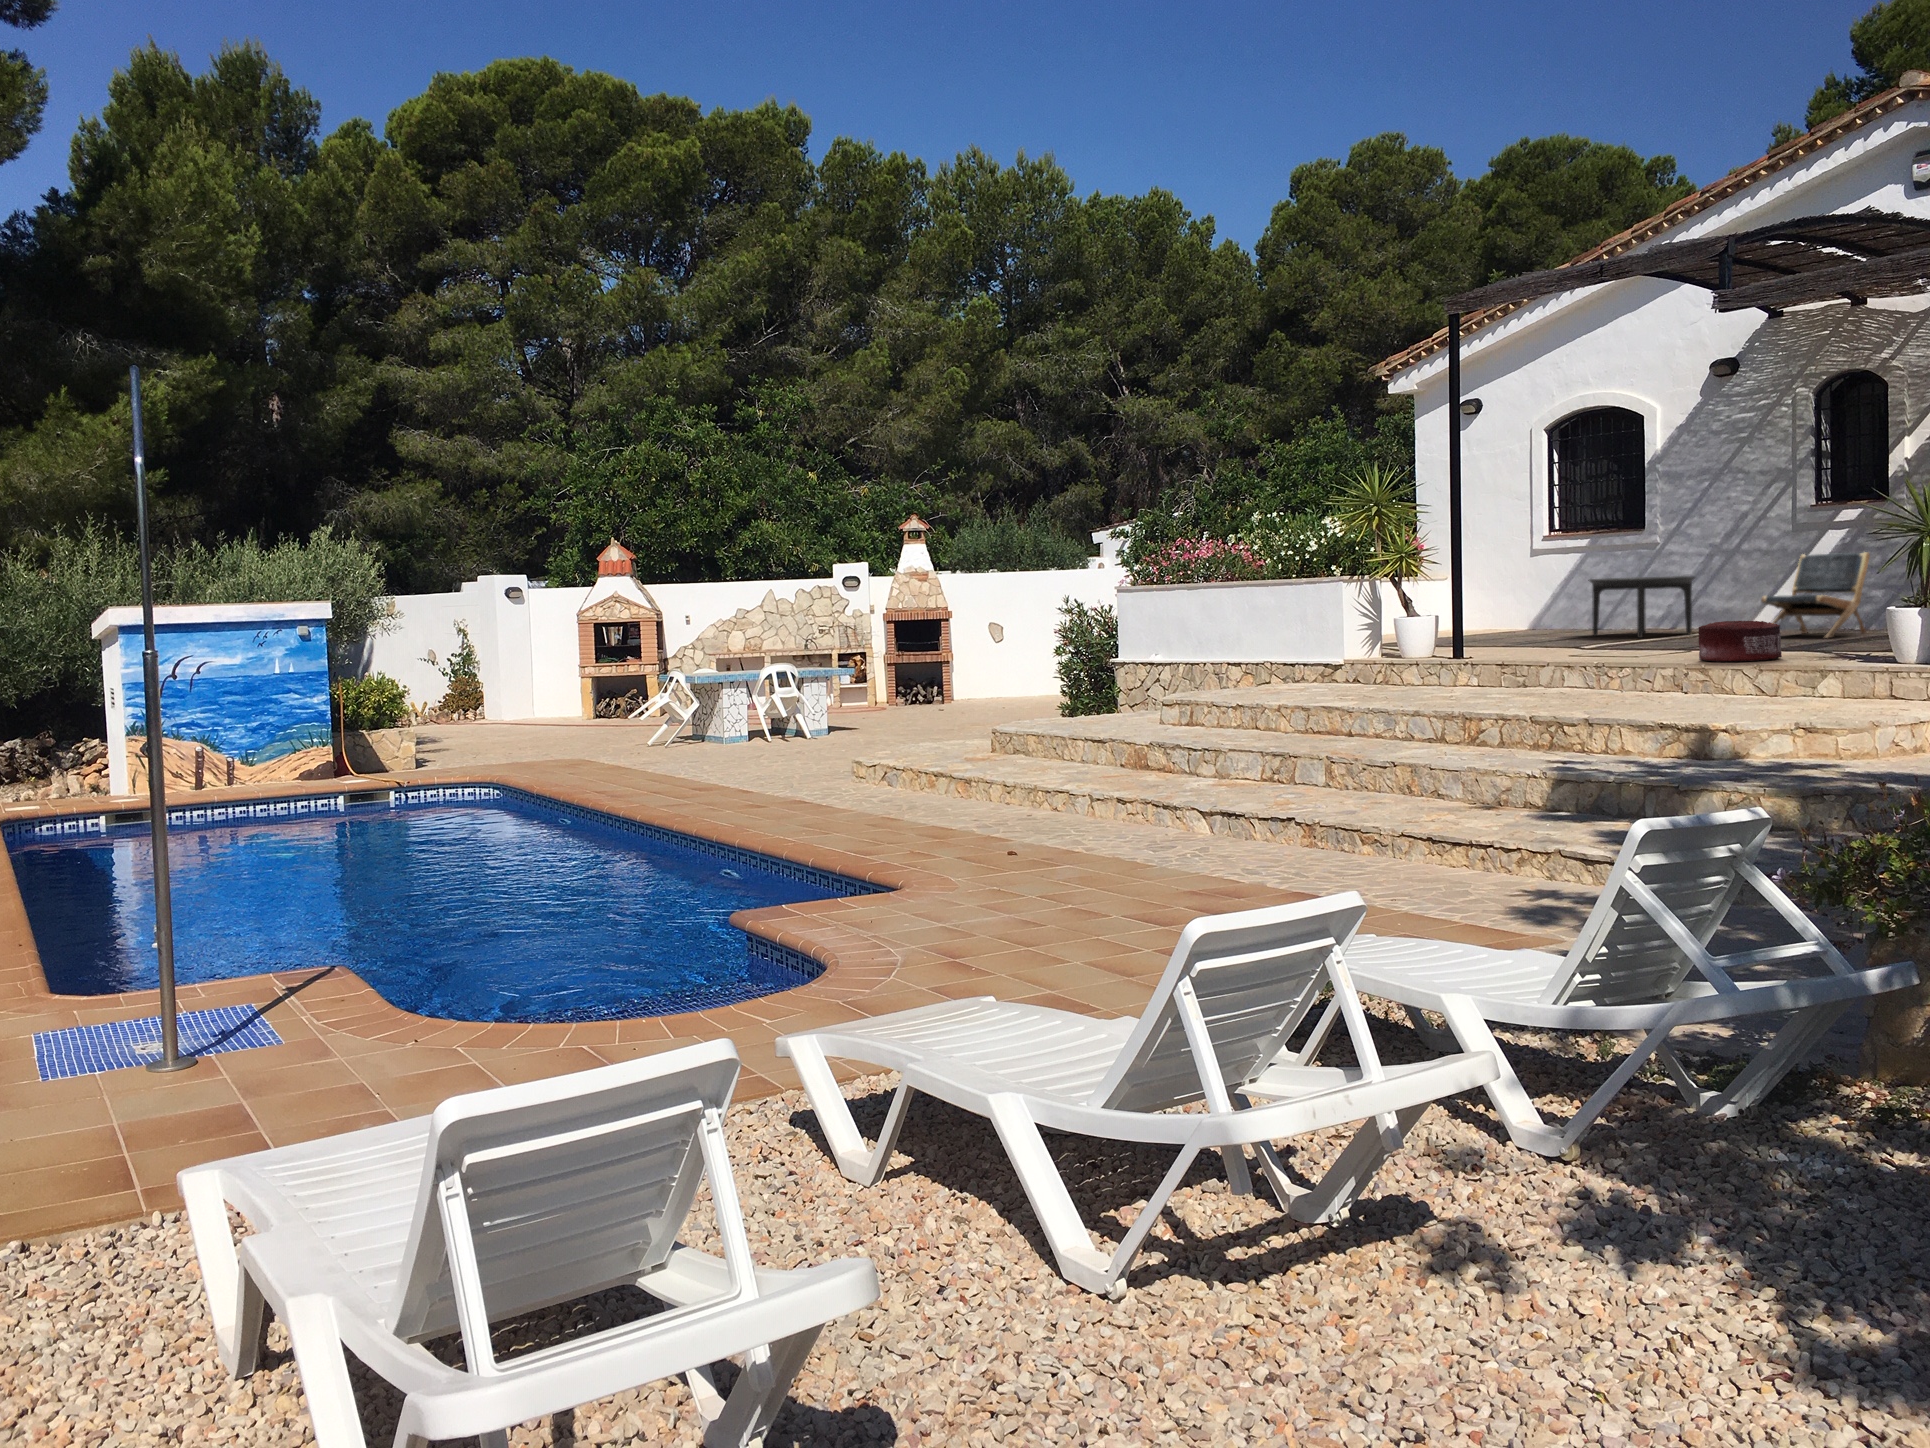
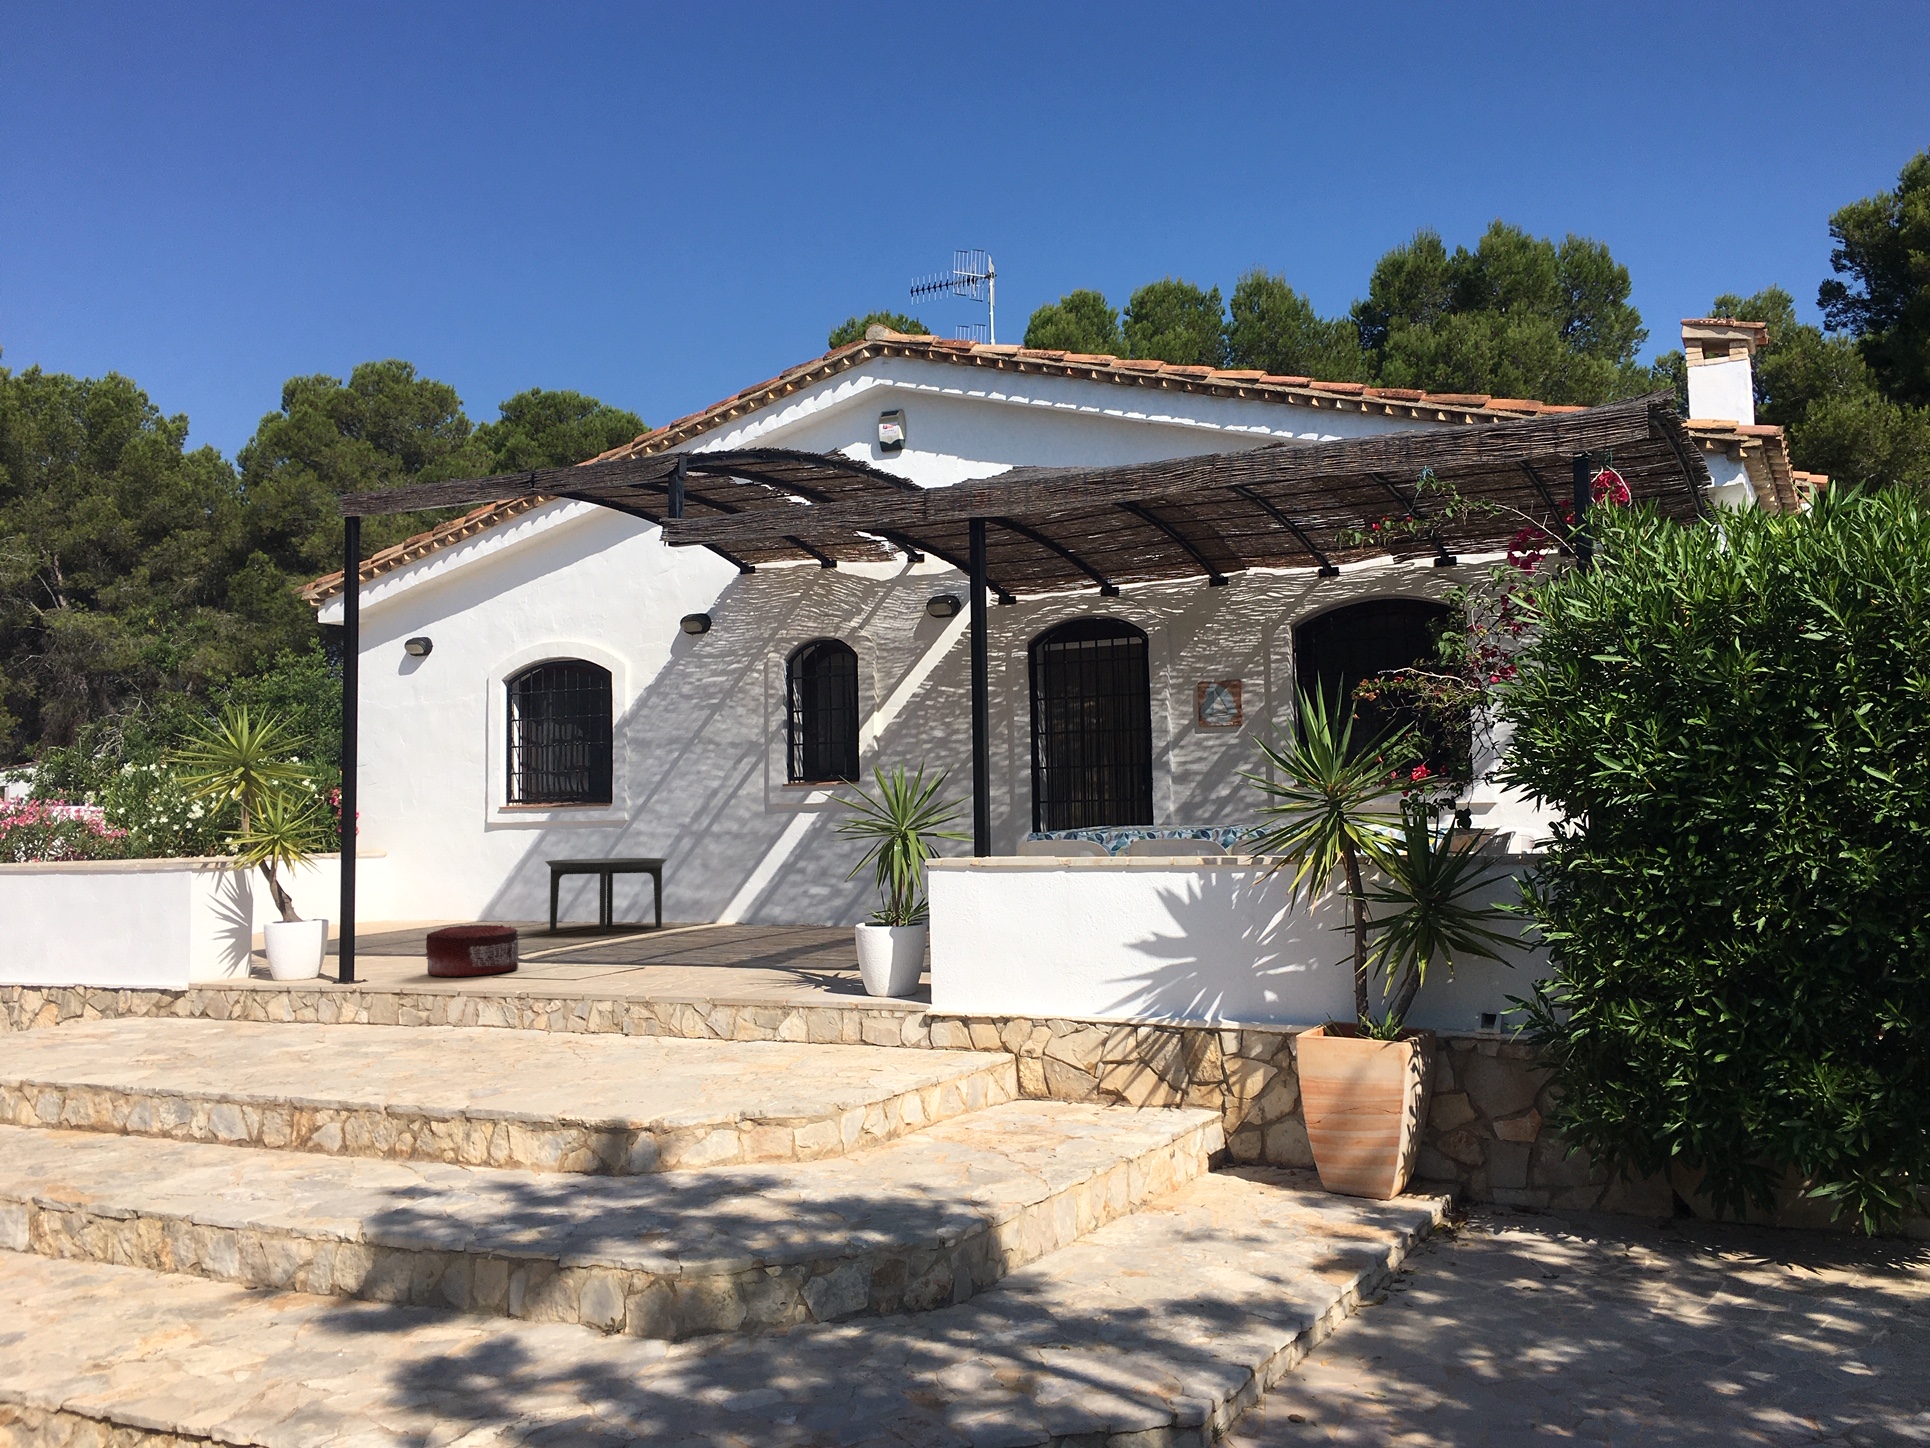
lounge chair: present [1761,552,1870,638] -> none [731,836,841,935]
pouf: present [1698,621,1782,662] -> present [426,925,519,977]

